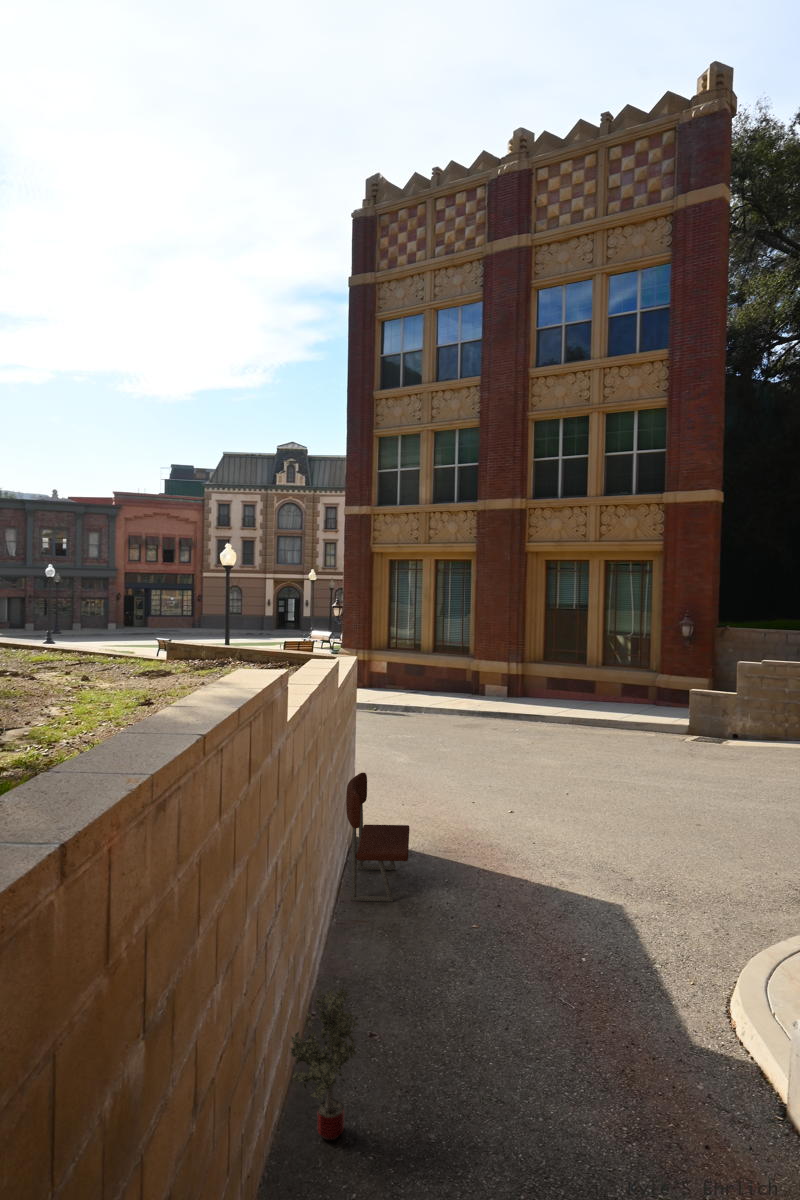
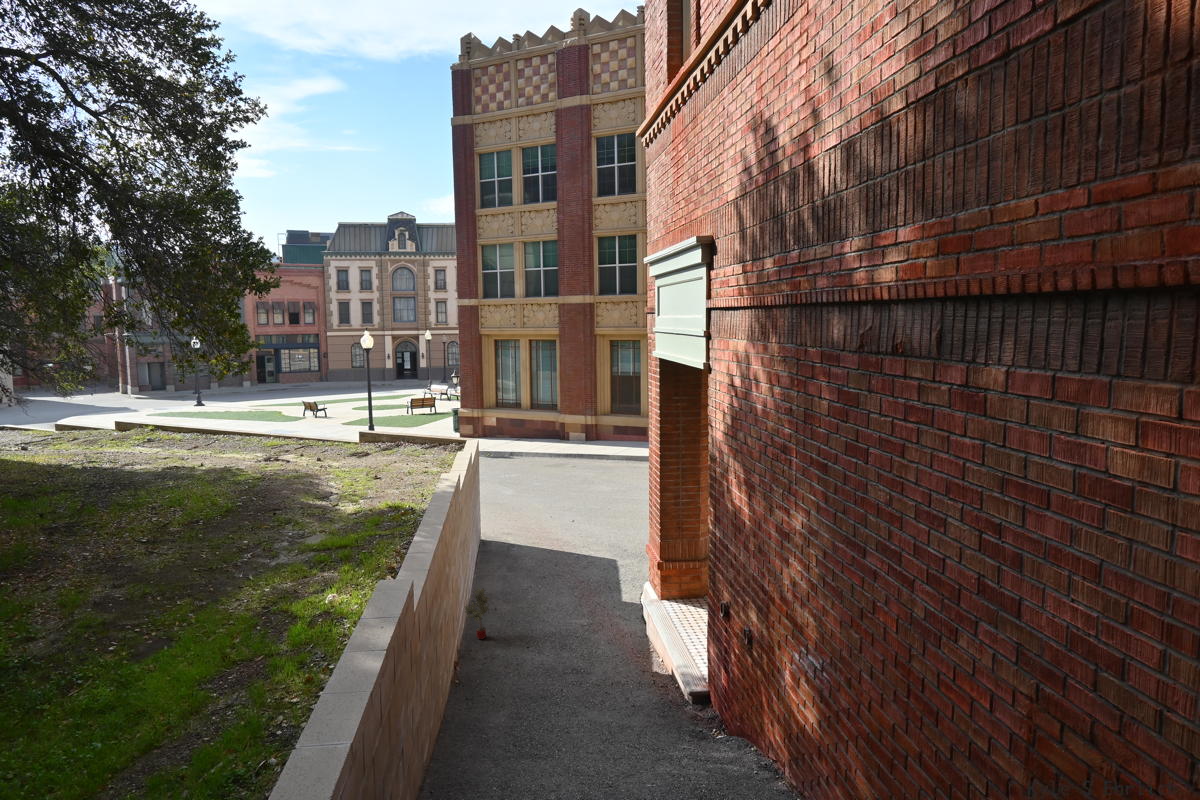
bench: present [346,773,409,902] -> none [477,504,511,568]

